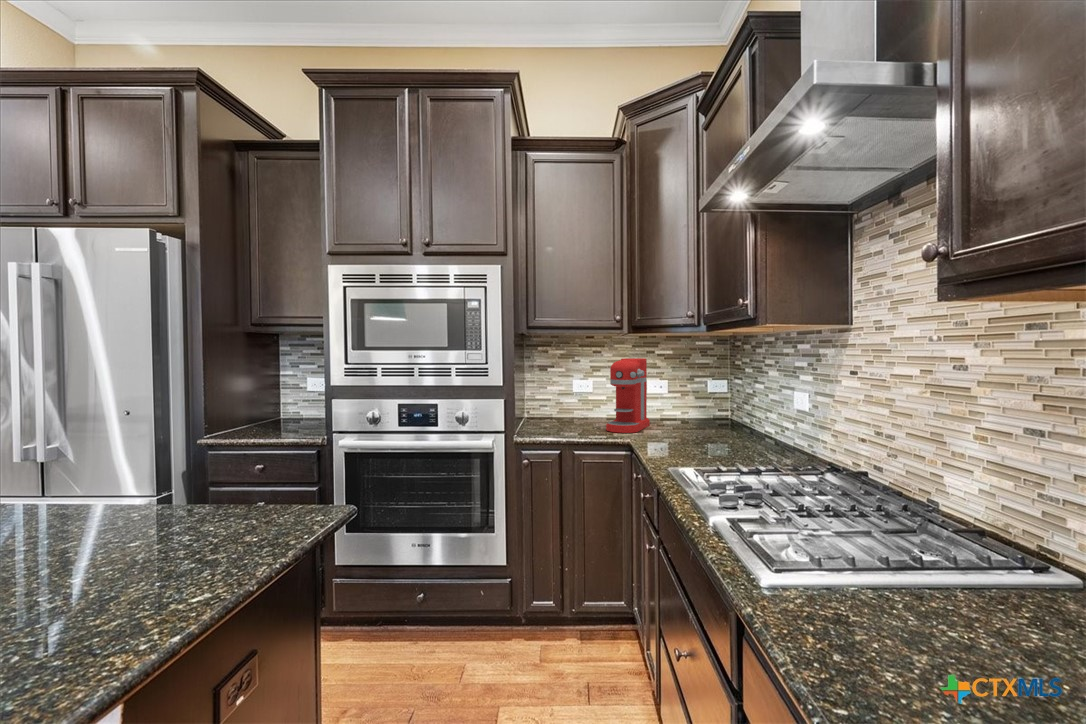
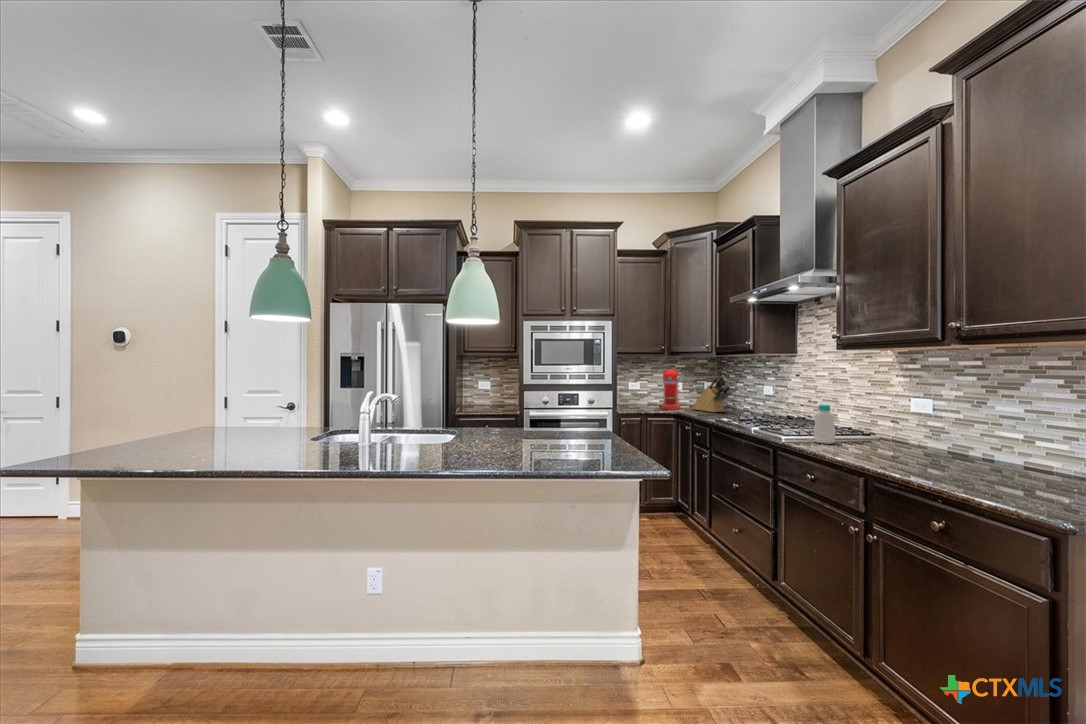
knife block: none [658,371,720,444] -> present [692,376,731,412]
bottle: none [809,487,883,637] -> present [814,404,835,444]

